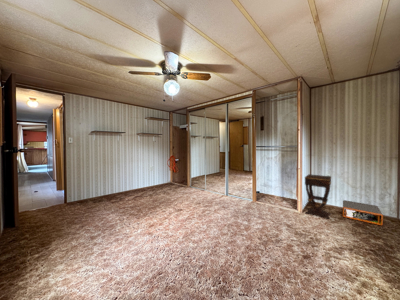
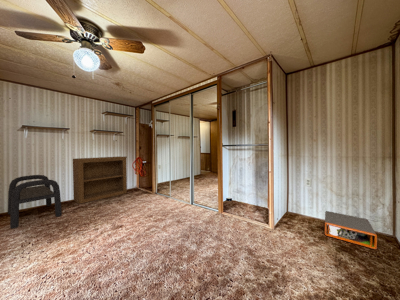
bookshelf: none [126,155,167,194] -> present [73,157,127,204]
bench: none [86,170,128,209] -> present [8,175,62,229]
side table: present [305,174,331,219] -> none [277,179,311,239]

